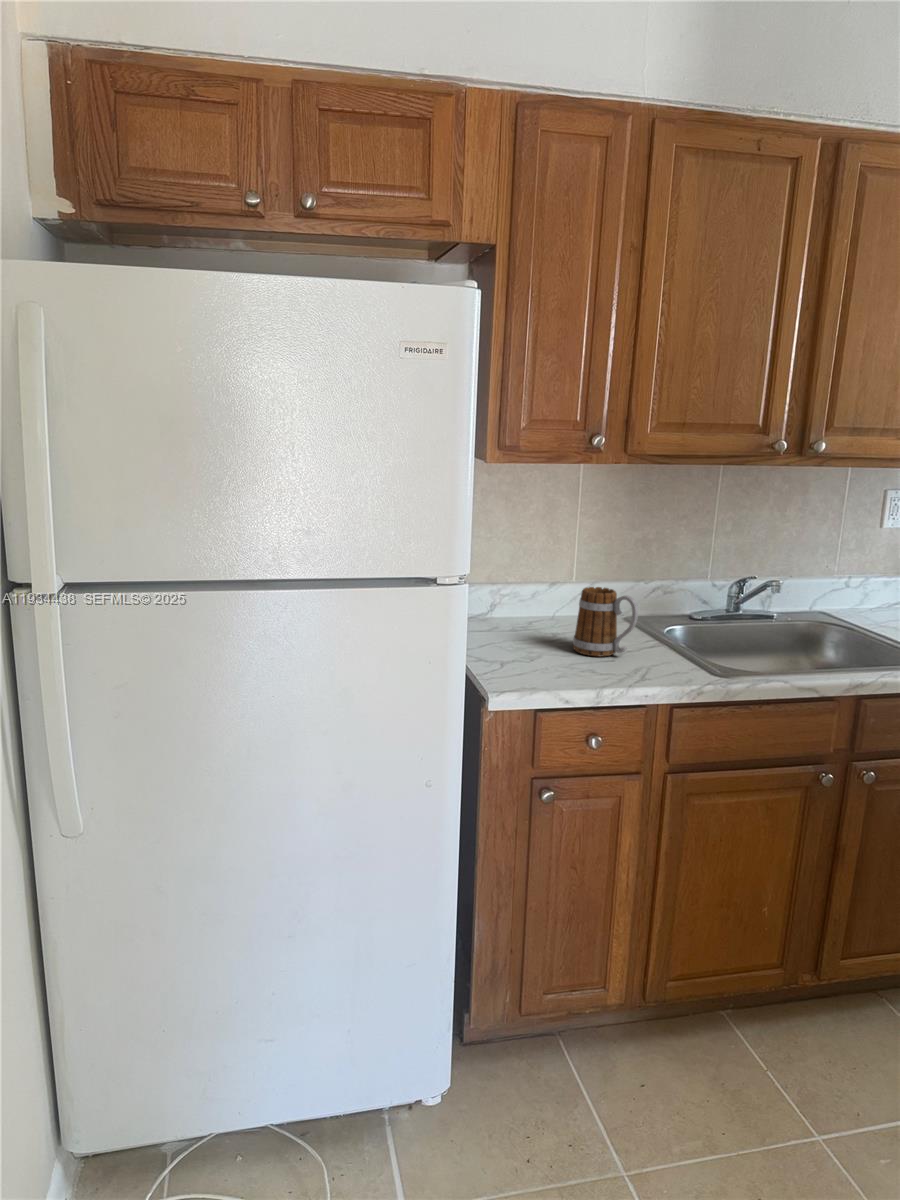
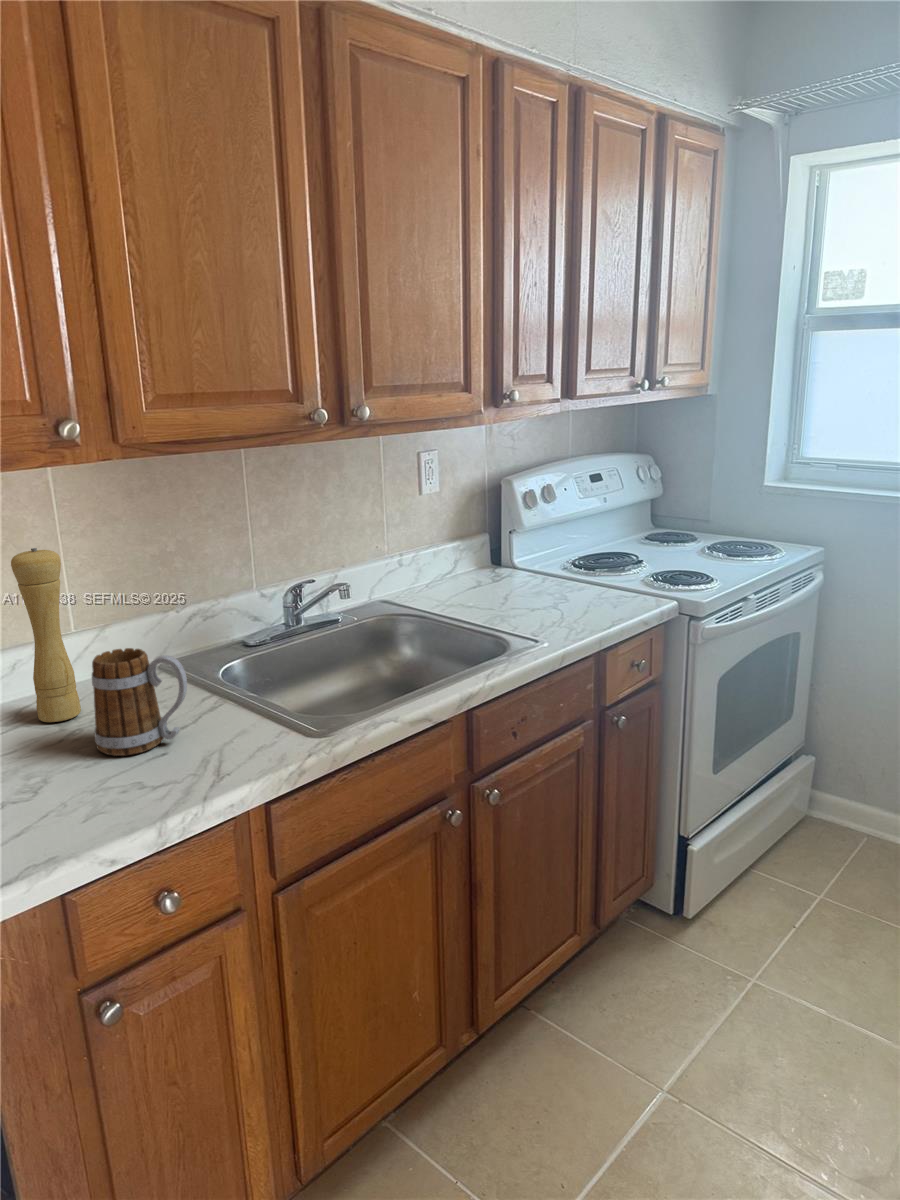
pepper mill: none [542,515,577,631] -> present [11,548,81,722]

